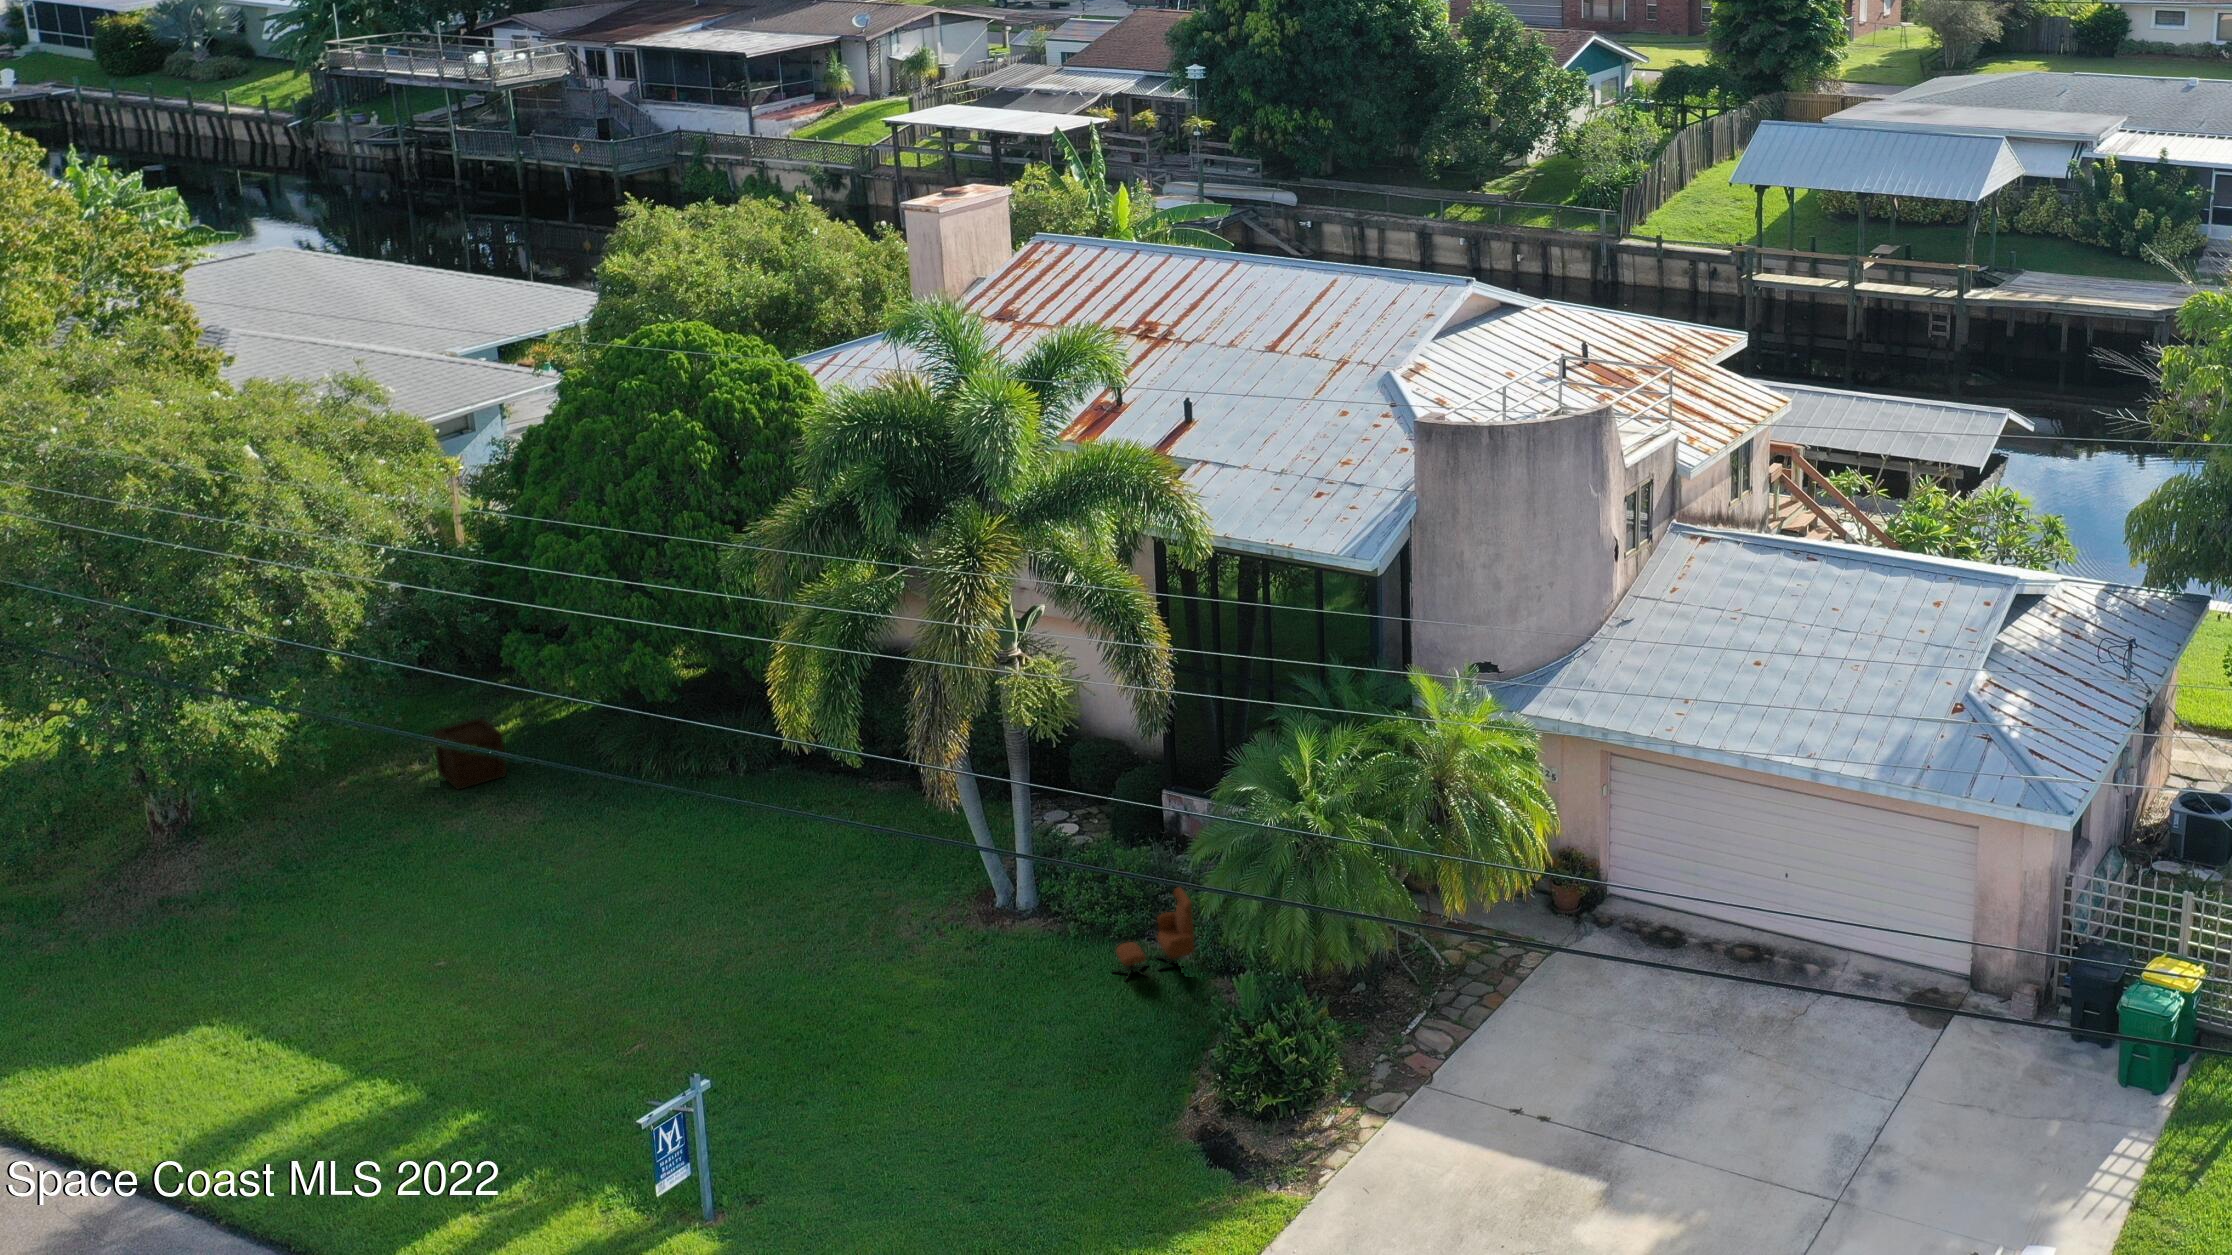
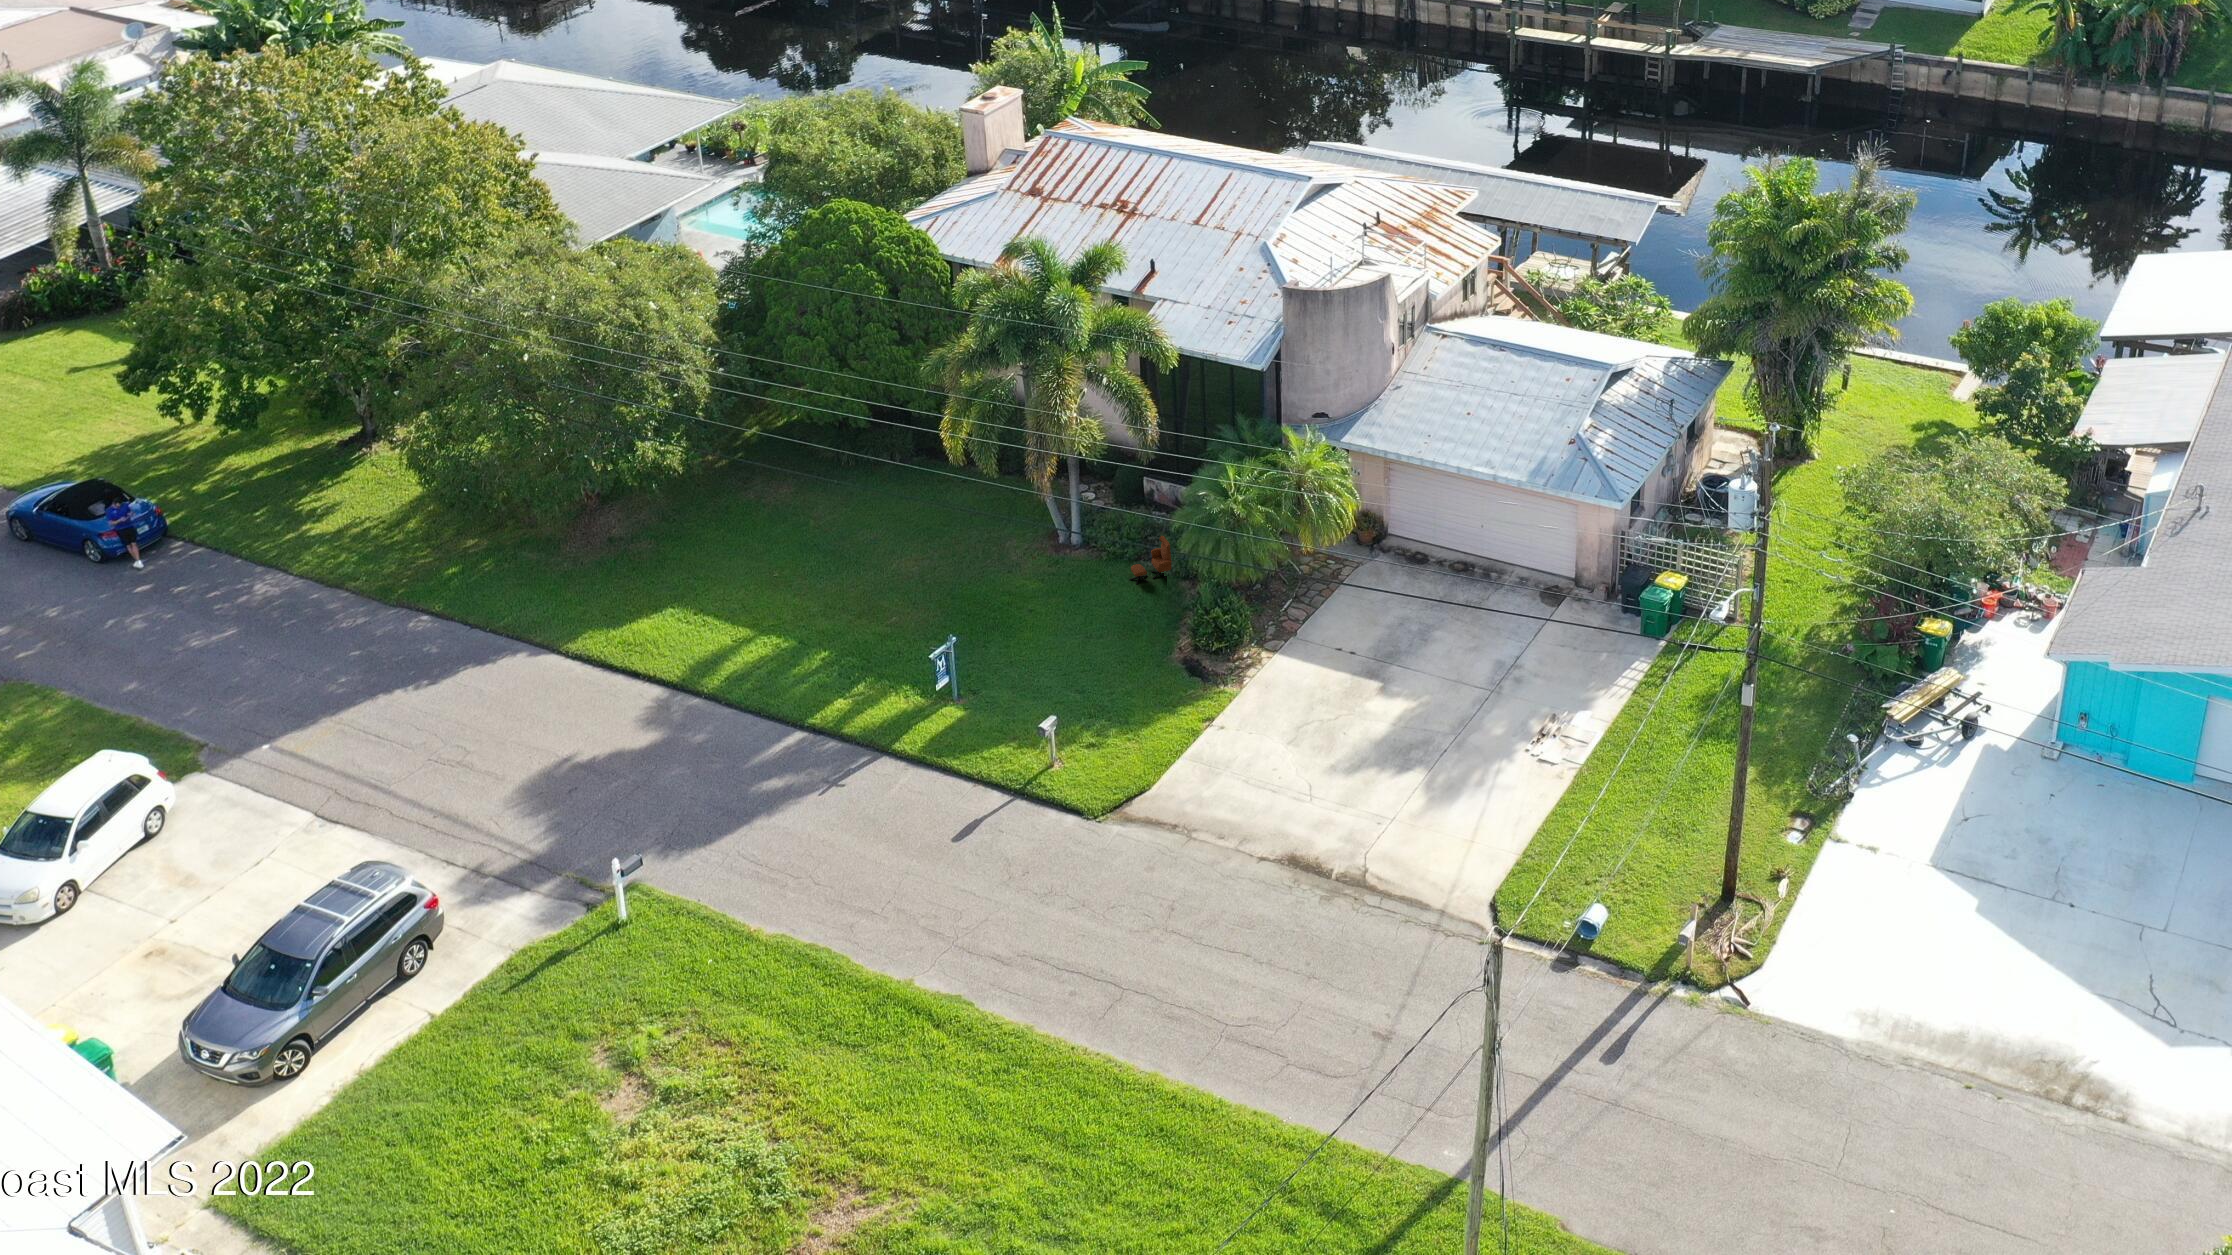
wooden crate: present [434,718,507,789] -> none [733,436,774,478]

